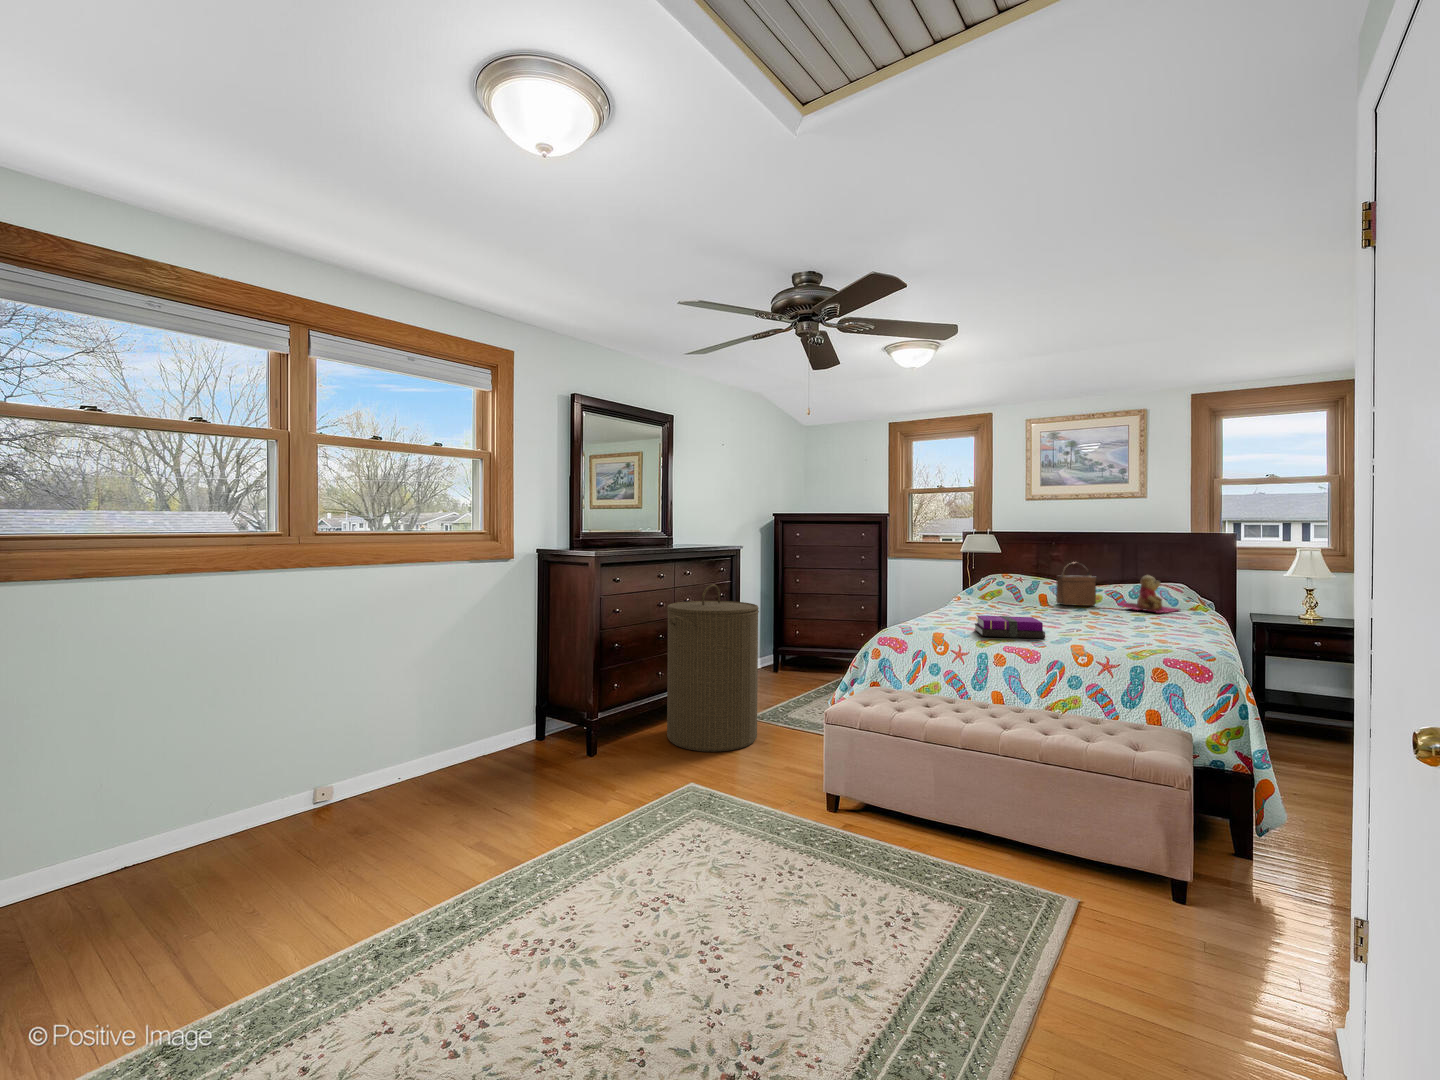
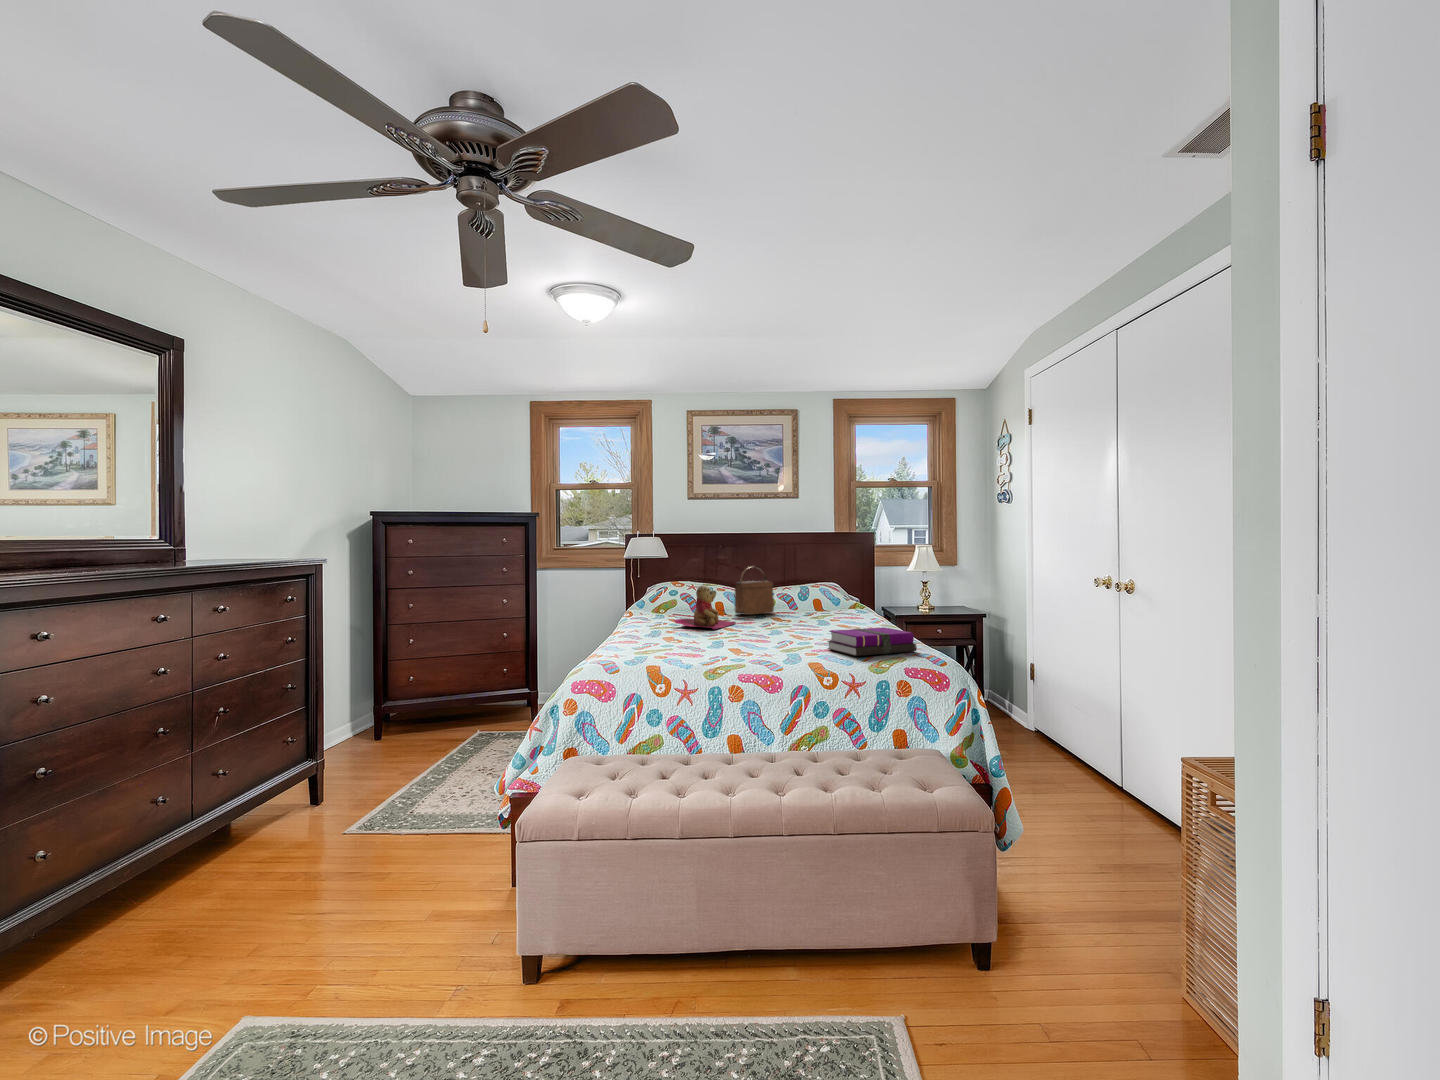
teddy bear: present [1119,575,1180,613] -> present [674,585,736,629]
laundry hamper: present [667,584,759,752] -> none [197,624,377,918]
notebook: present [974,615,1045,638] -> present [827,627,917,656]

